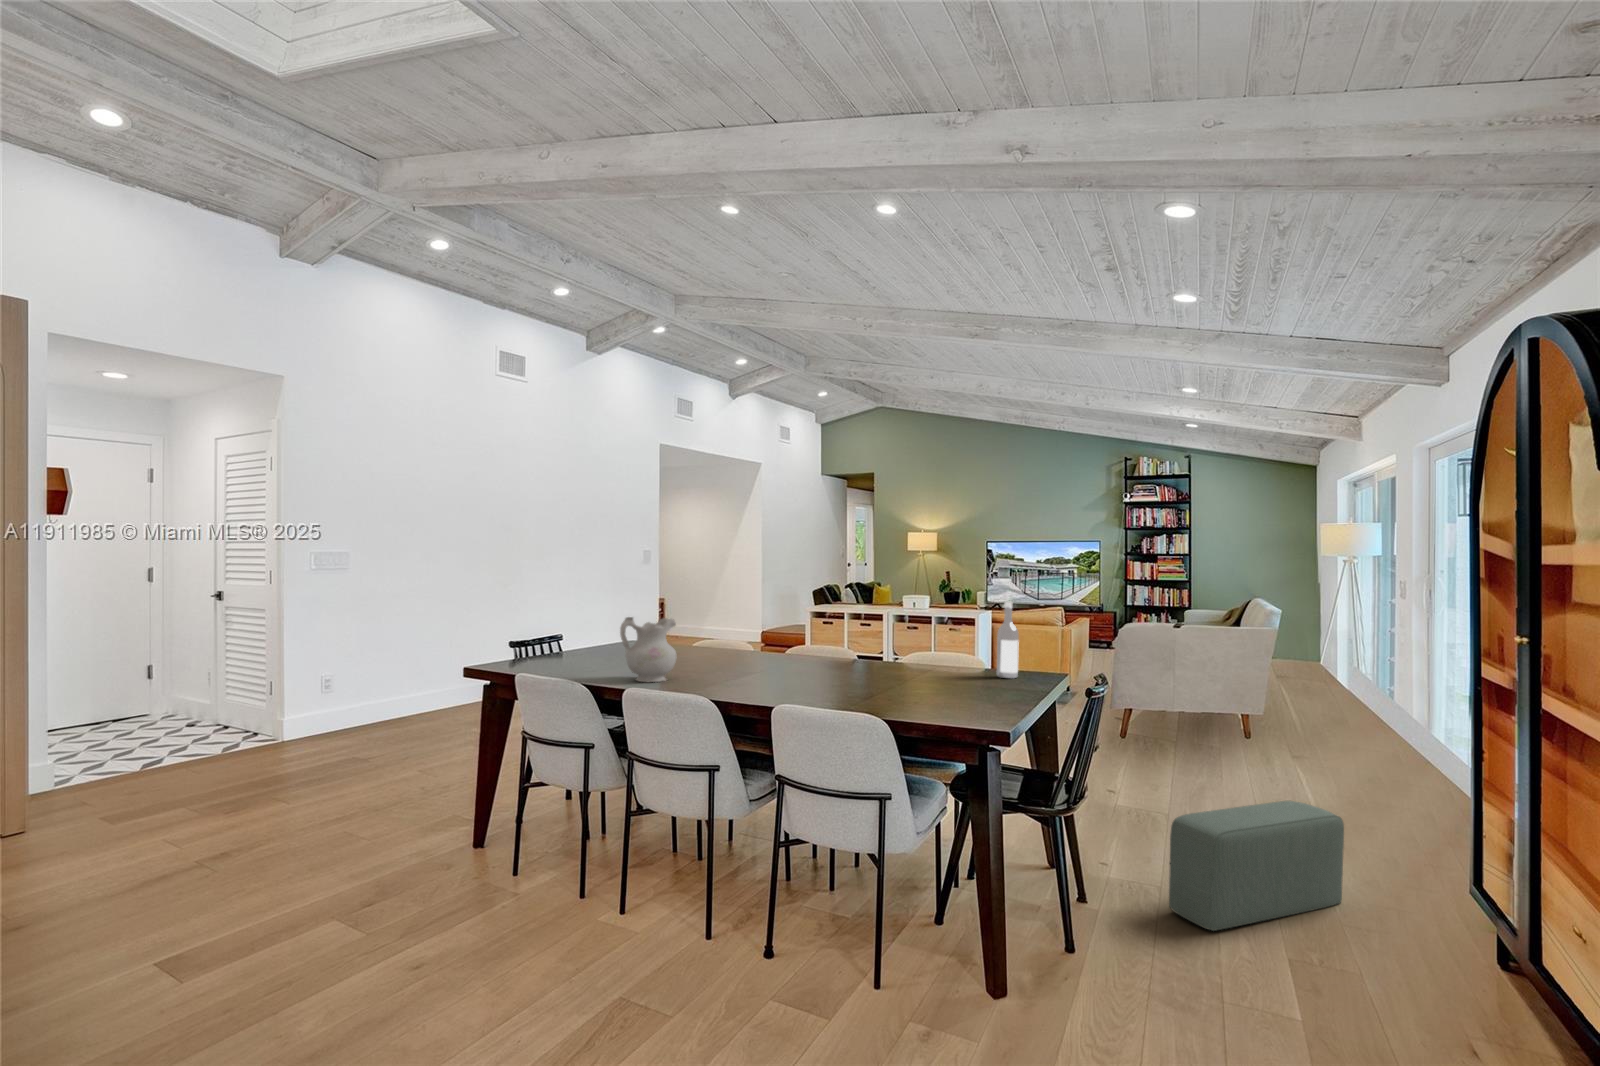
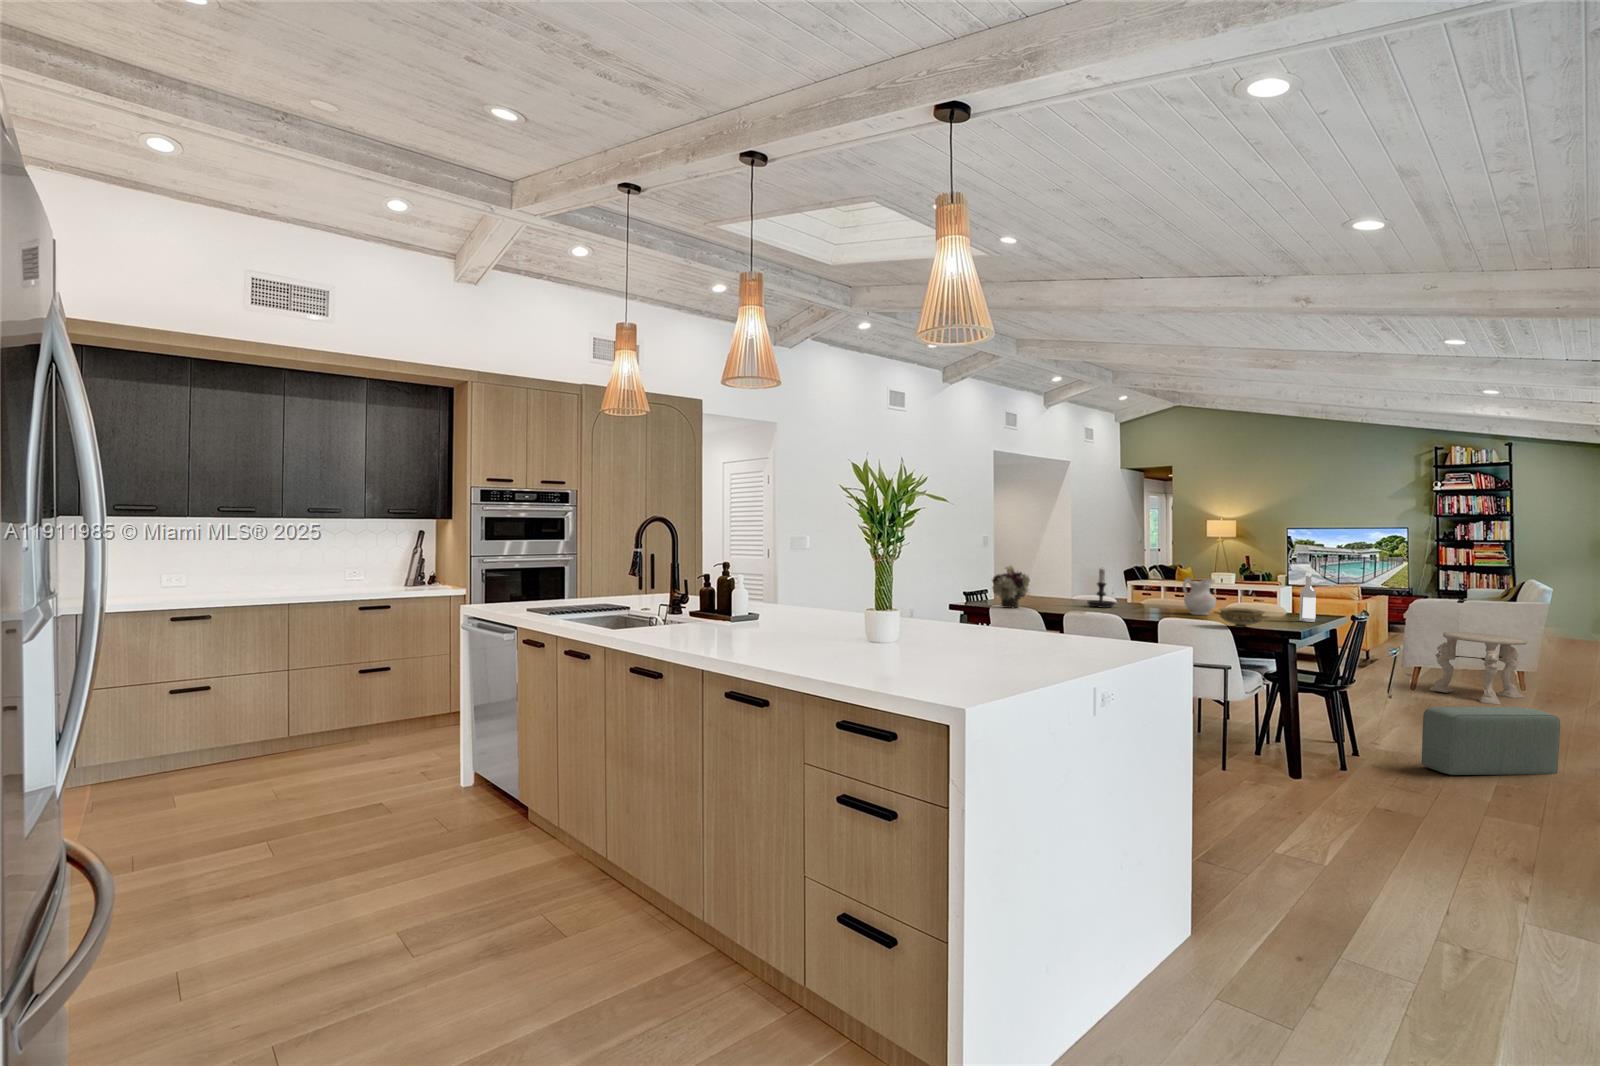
candle holder: none [708,593,752,657] -> present [1087,569,1115,608]
flower arrangement: none [549,594,616,665] -> present [992,565,1030,608]
ceramic pitcher: present [620,617,676,682] -> present [1183,577,1216,615]
ceramic bowl: none [867,663,953,700] -> present [1214,607,1270,628]
side table: none [1141,665,1244,759] -> present [1430,632,1527,705]

